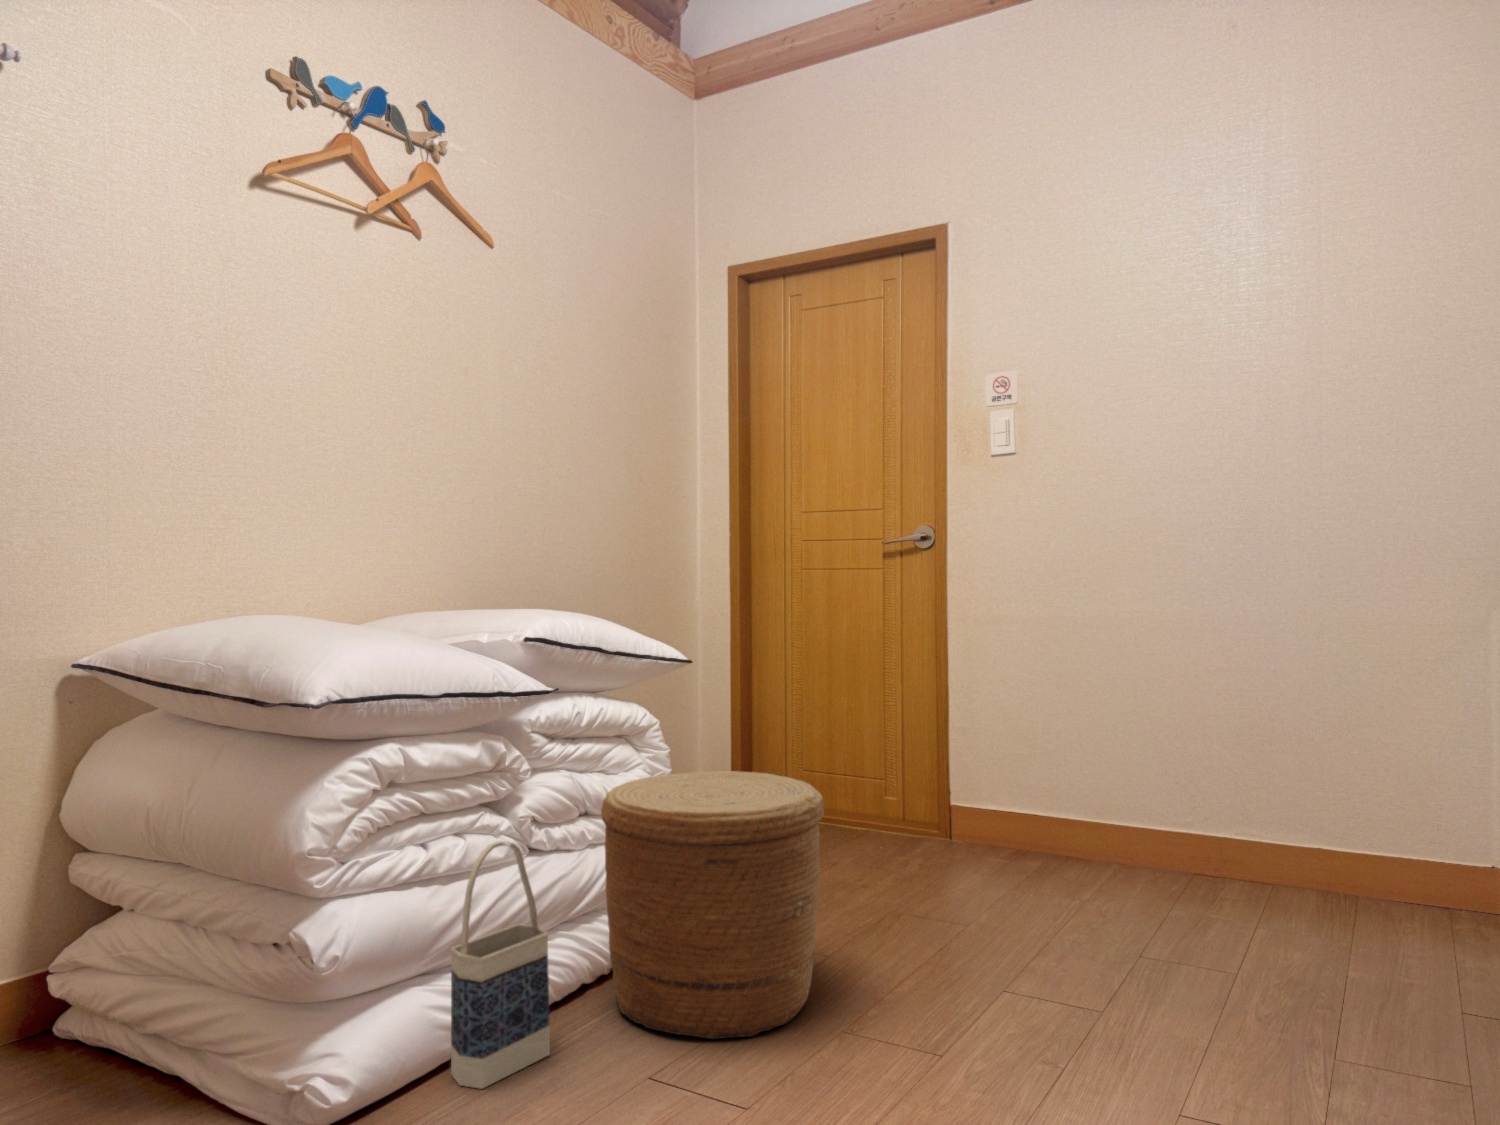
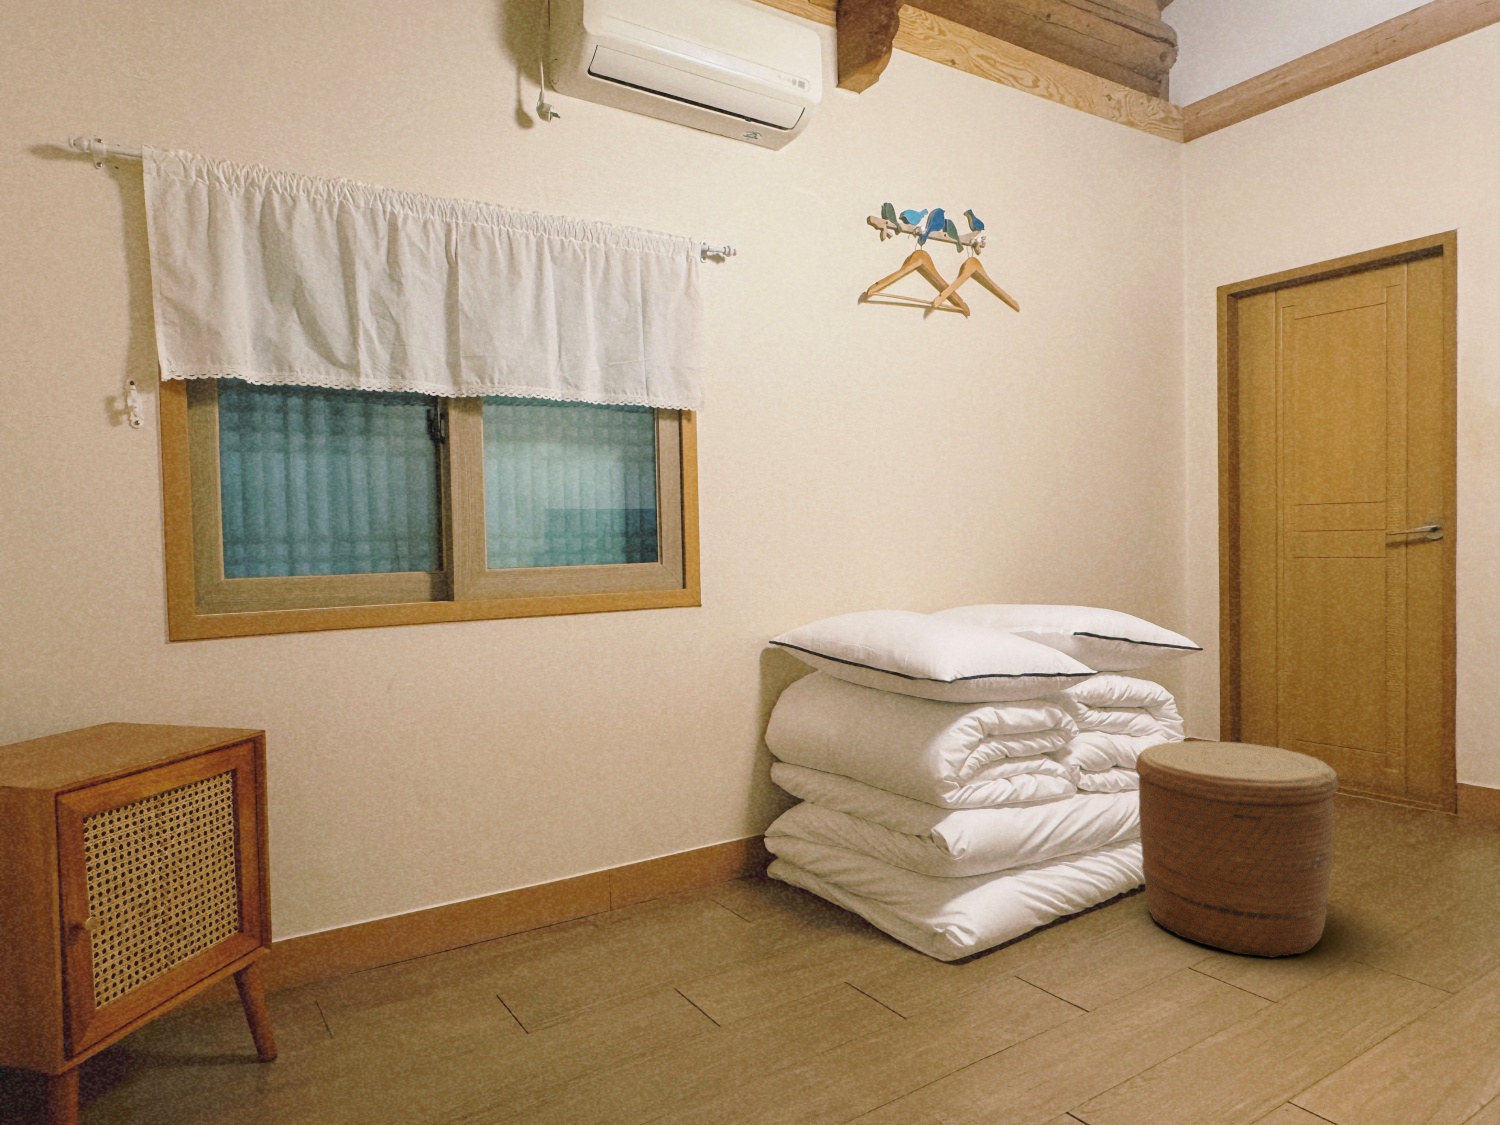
bag: present [451,841,550,1089] -> none [1032,783,1104,955]

